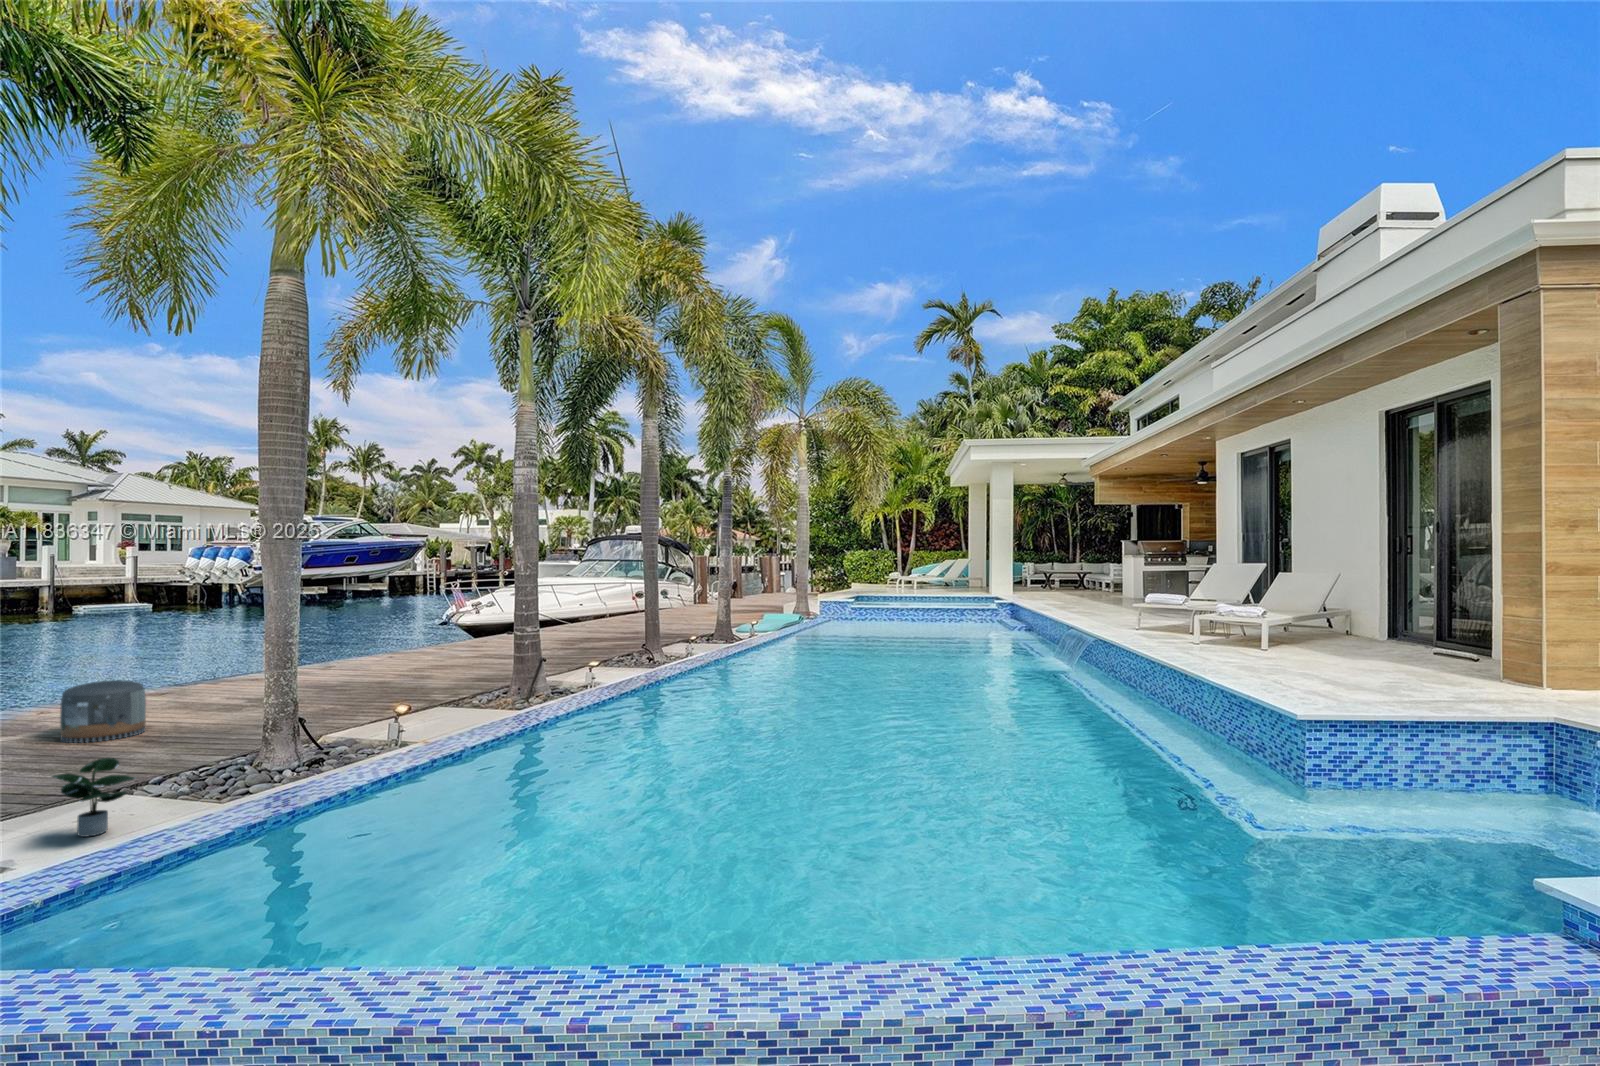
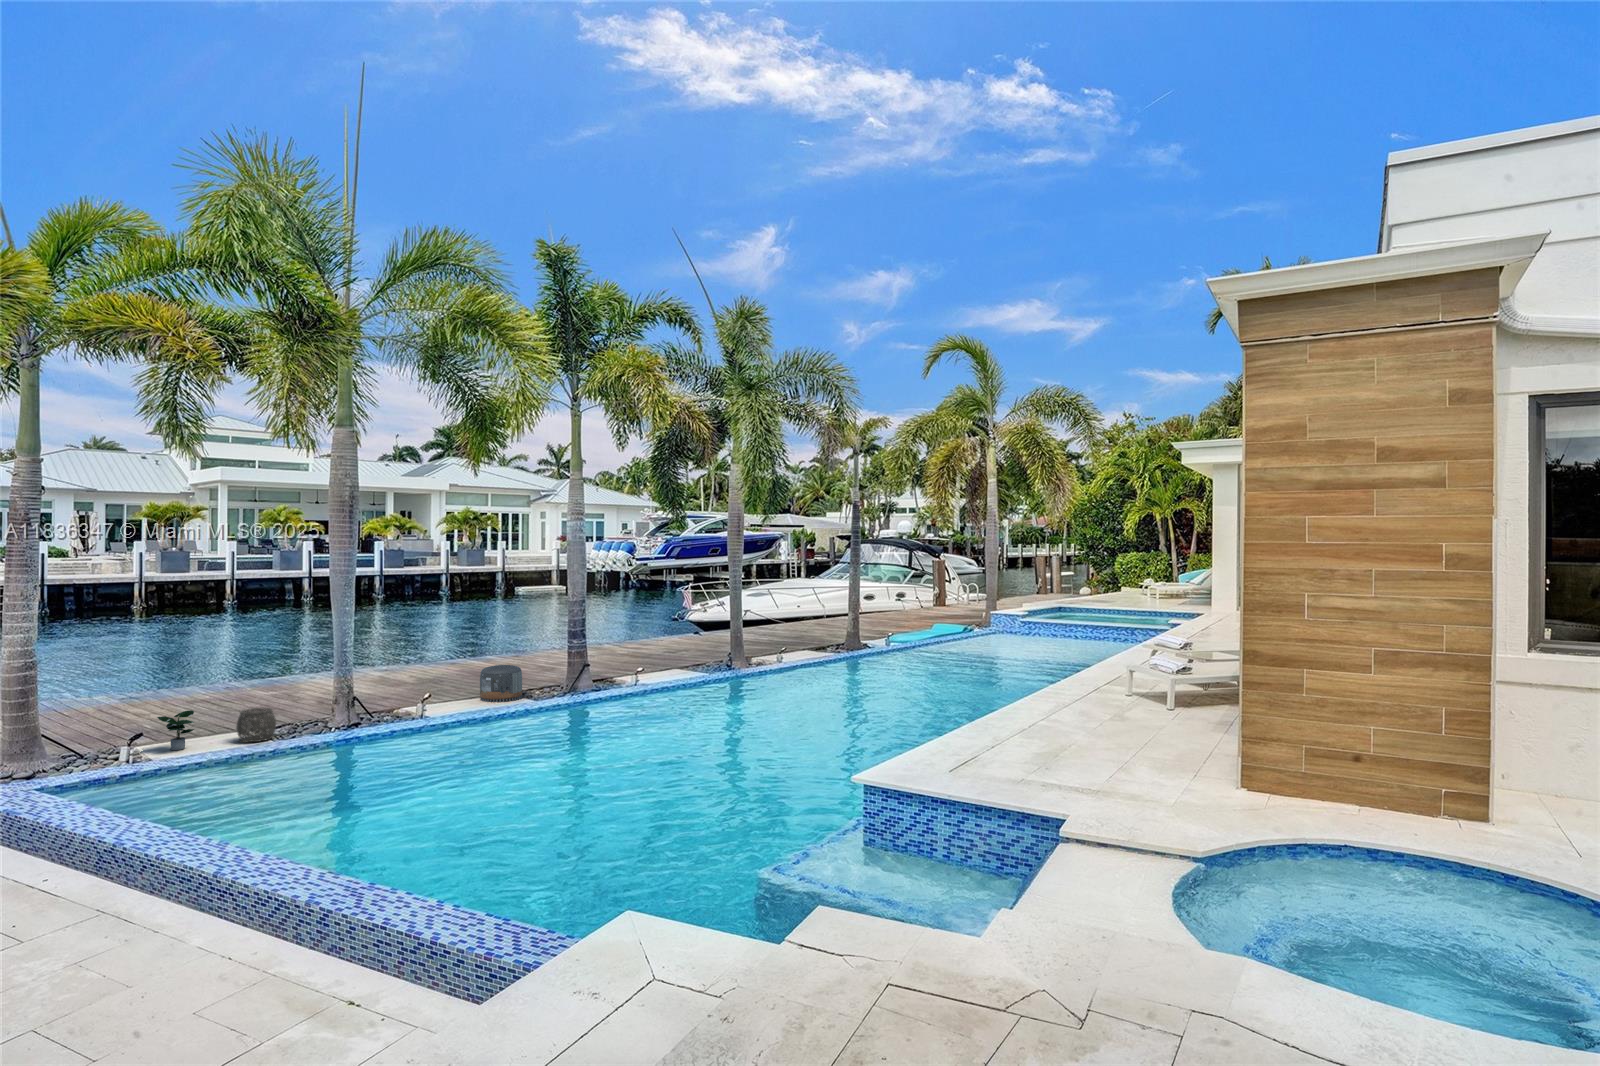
pouf: present [60,680,146,743] -> present [480,665,522,702]
woven basket: none [189,740,264,804] -> present [236,708,276,742]

